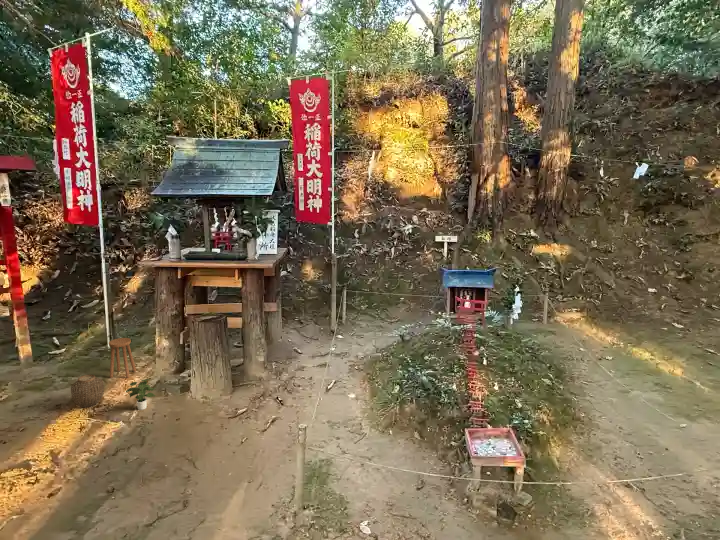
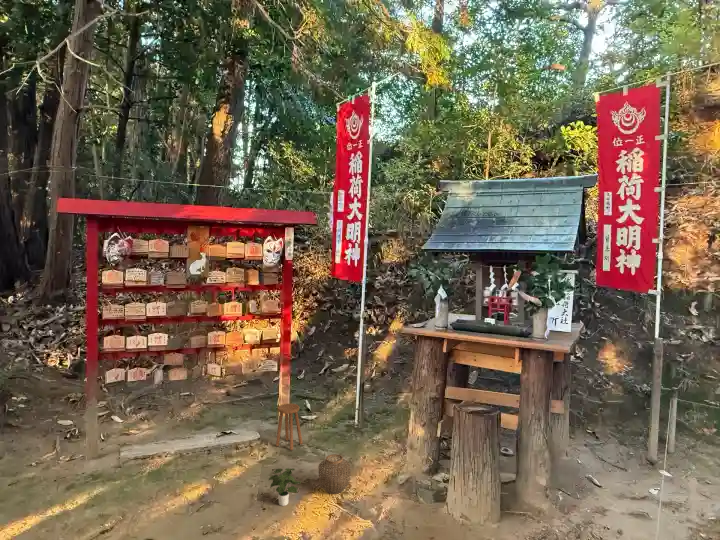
stool: present [109,338,136,378] -> present [276,404,303,450]
potted plant: present [126,379,156,410] -> present [269,468,301,506]

